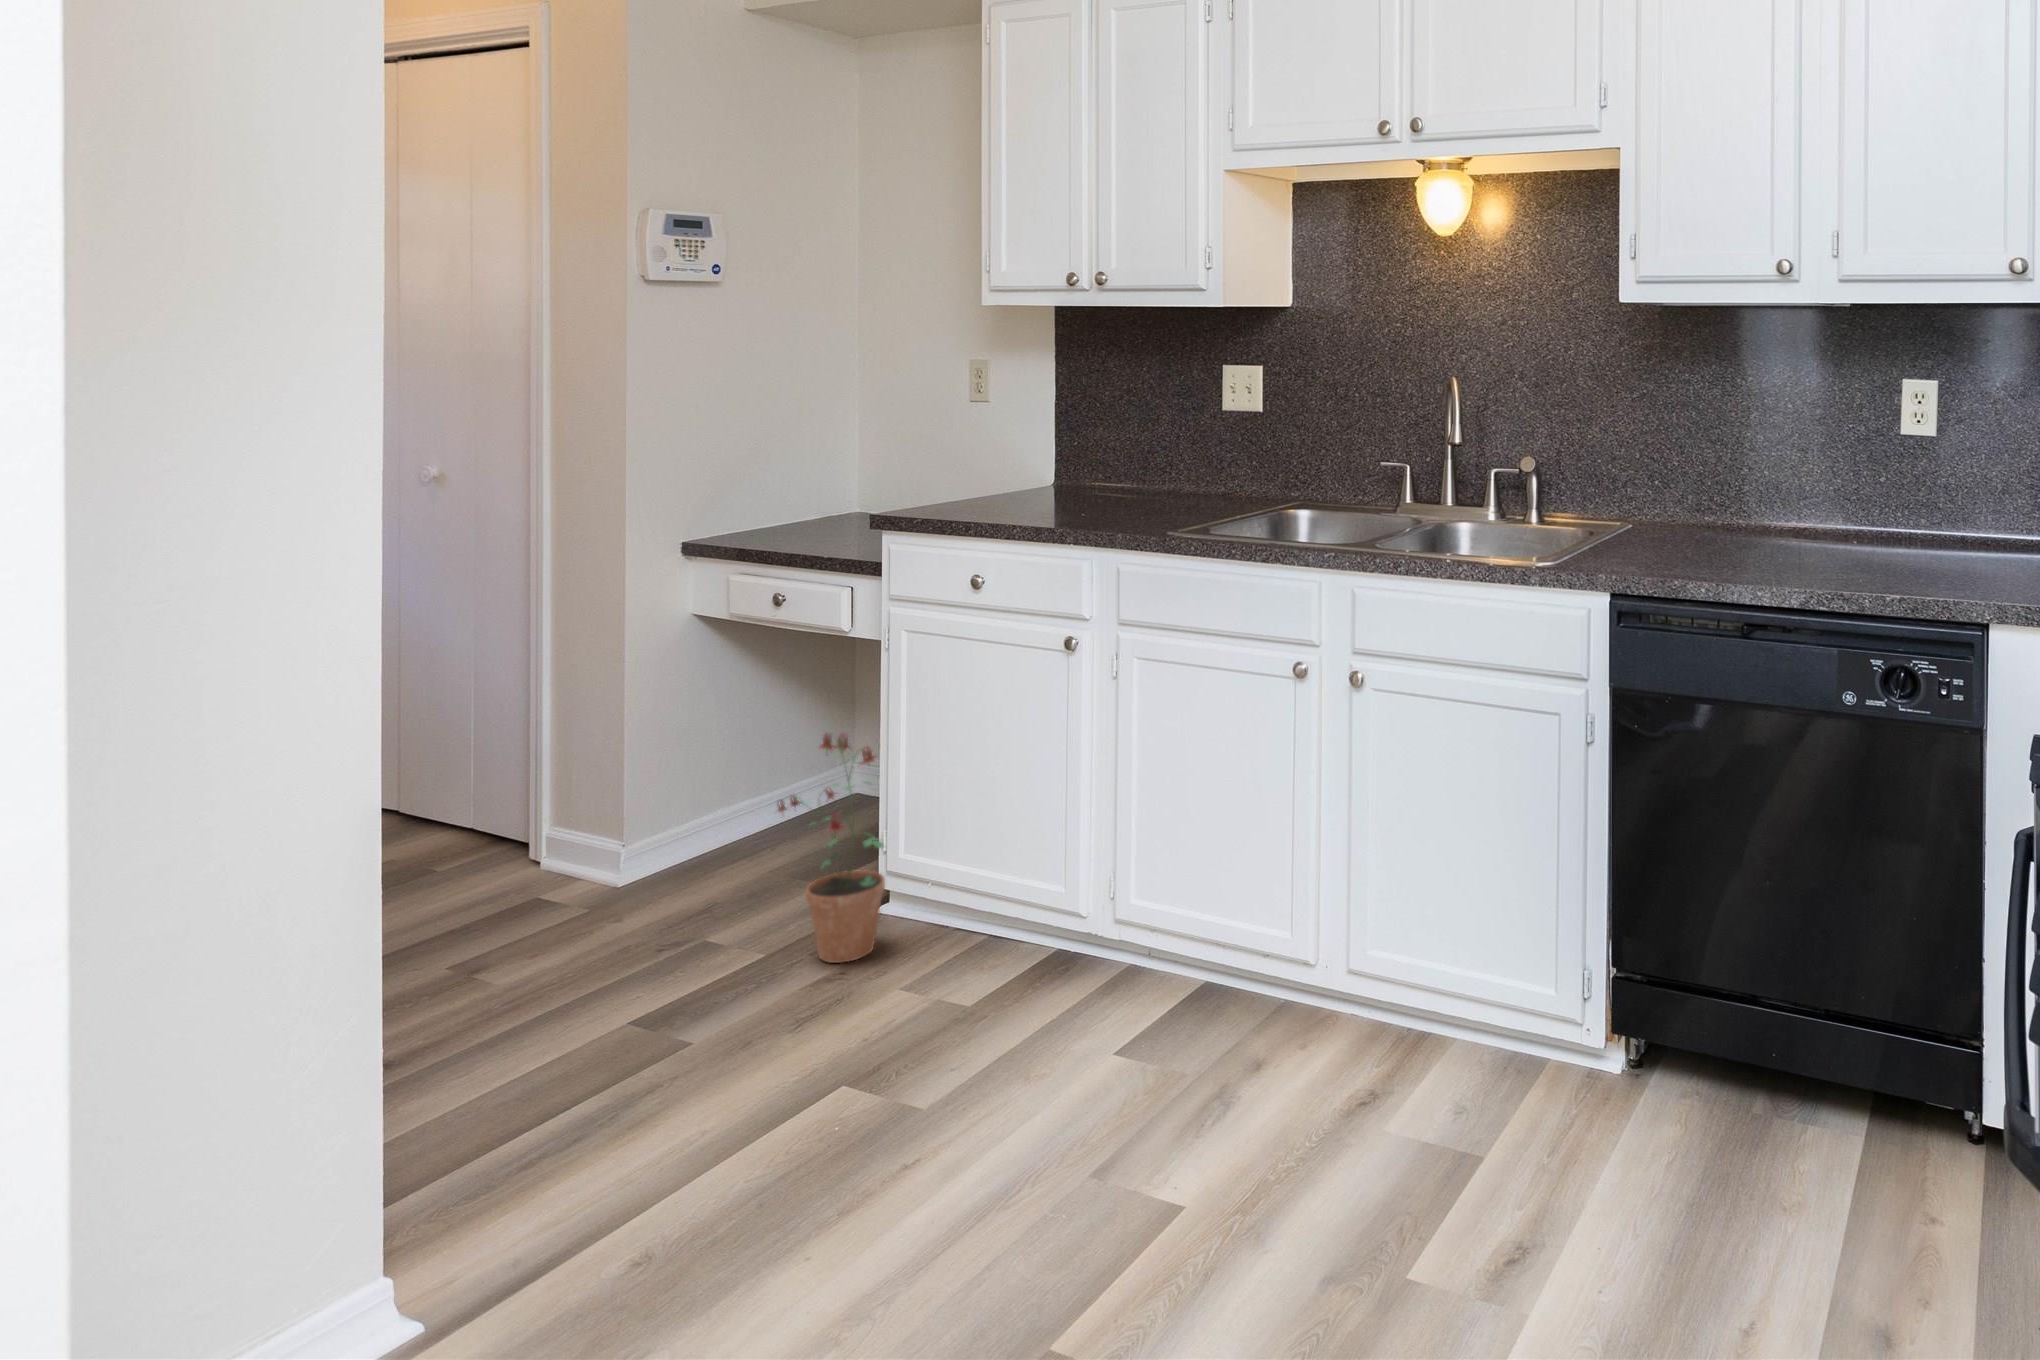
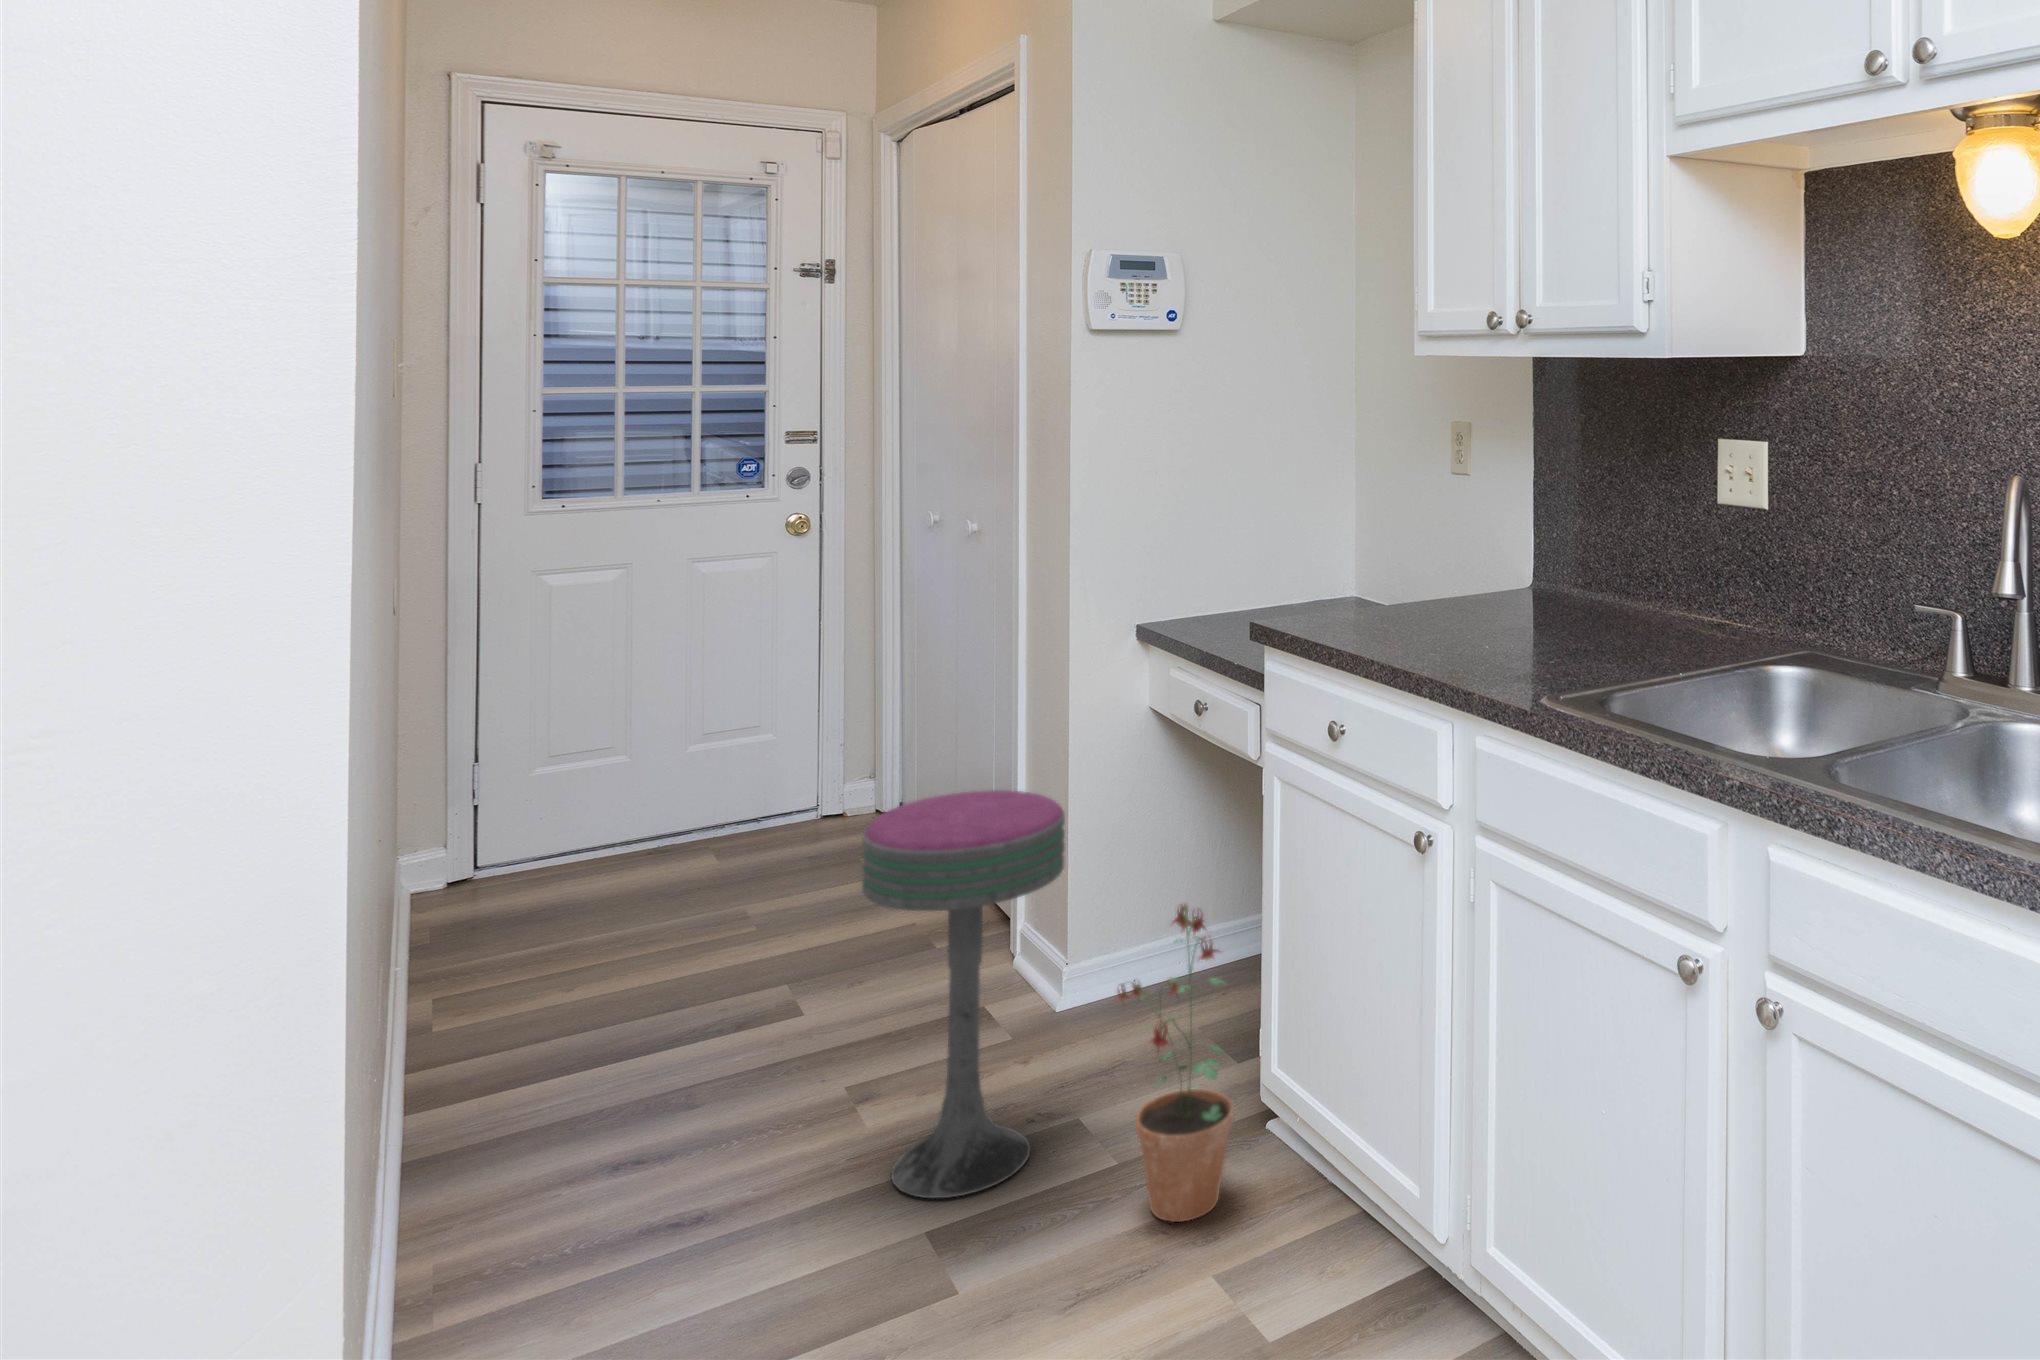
bar stool: none [531,669,713,995] -> present [862,790,1065,1198]

